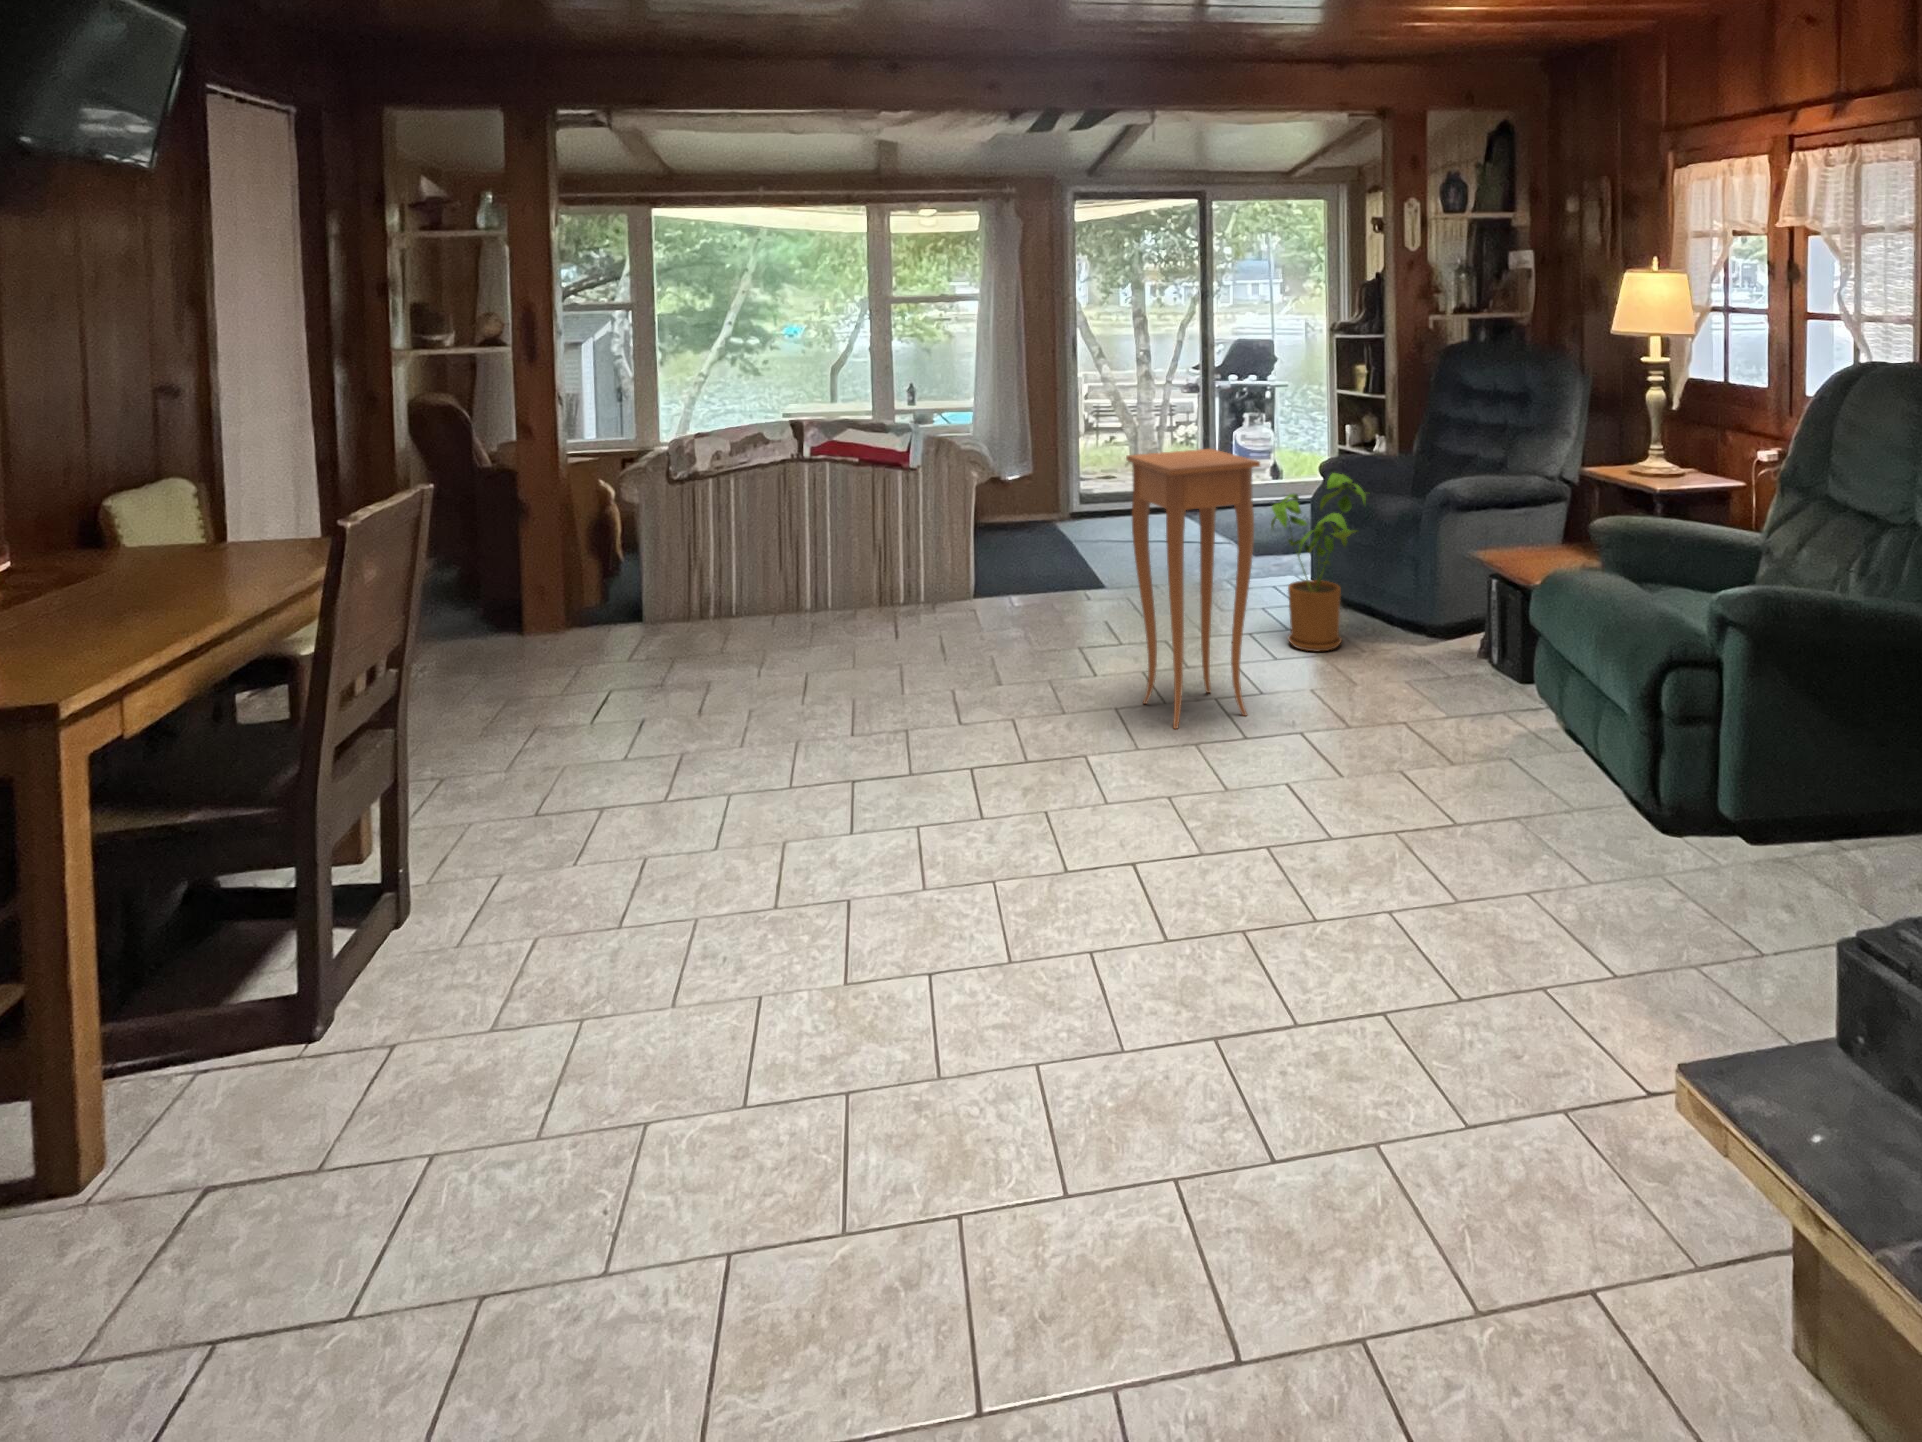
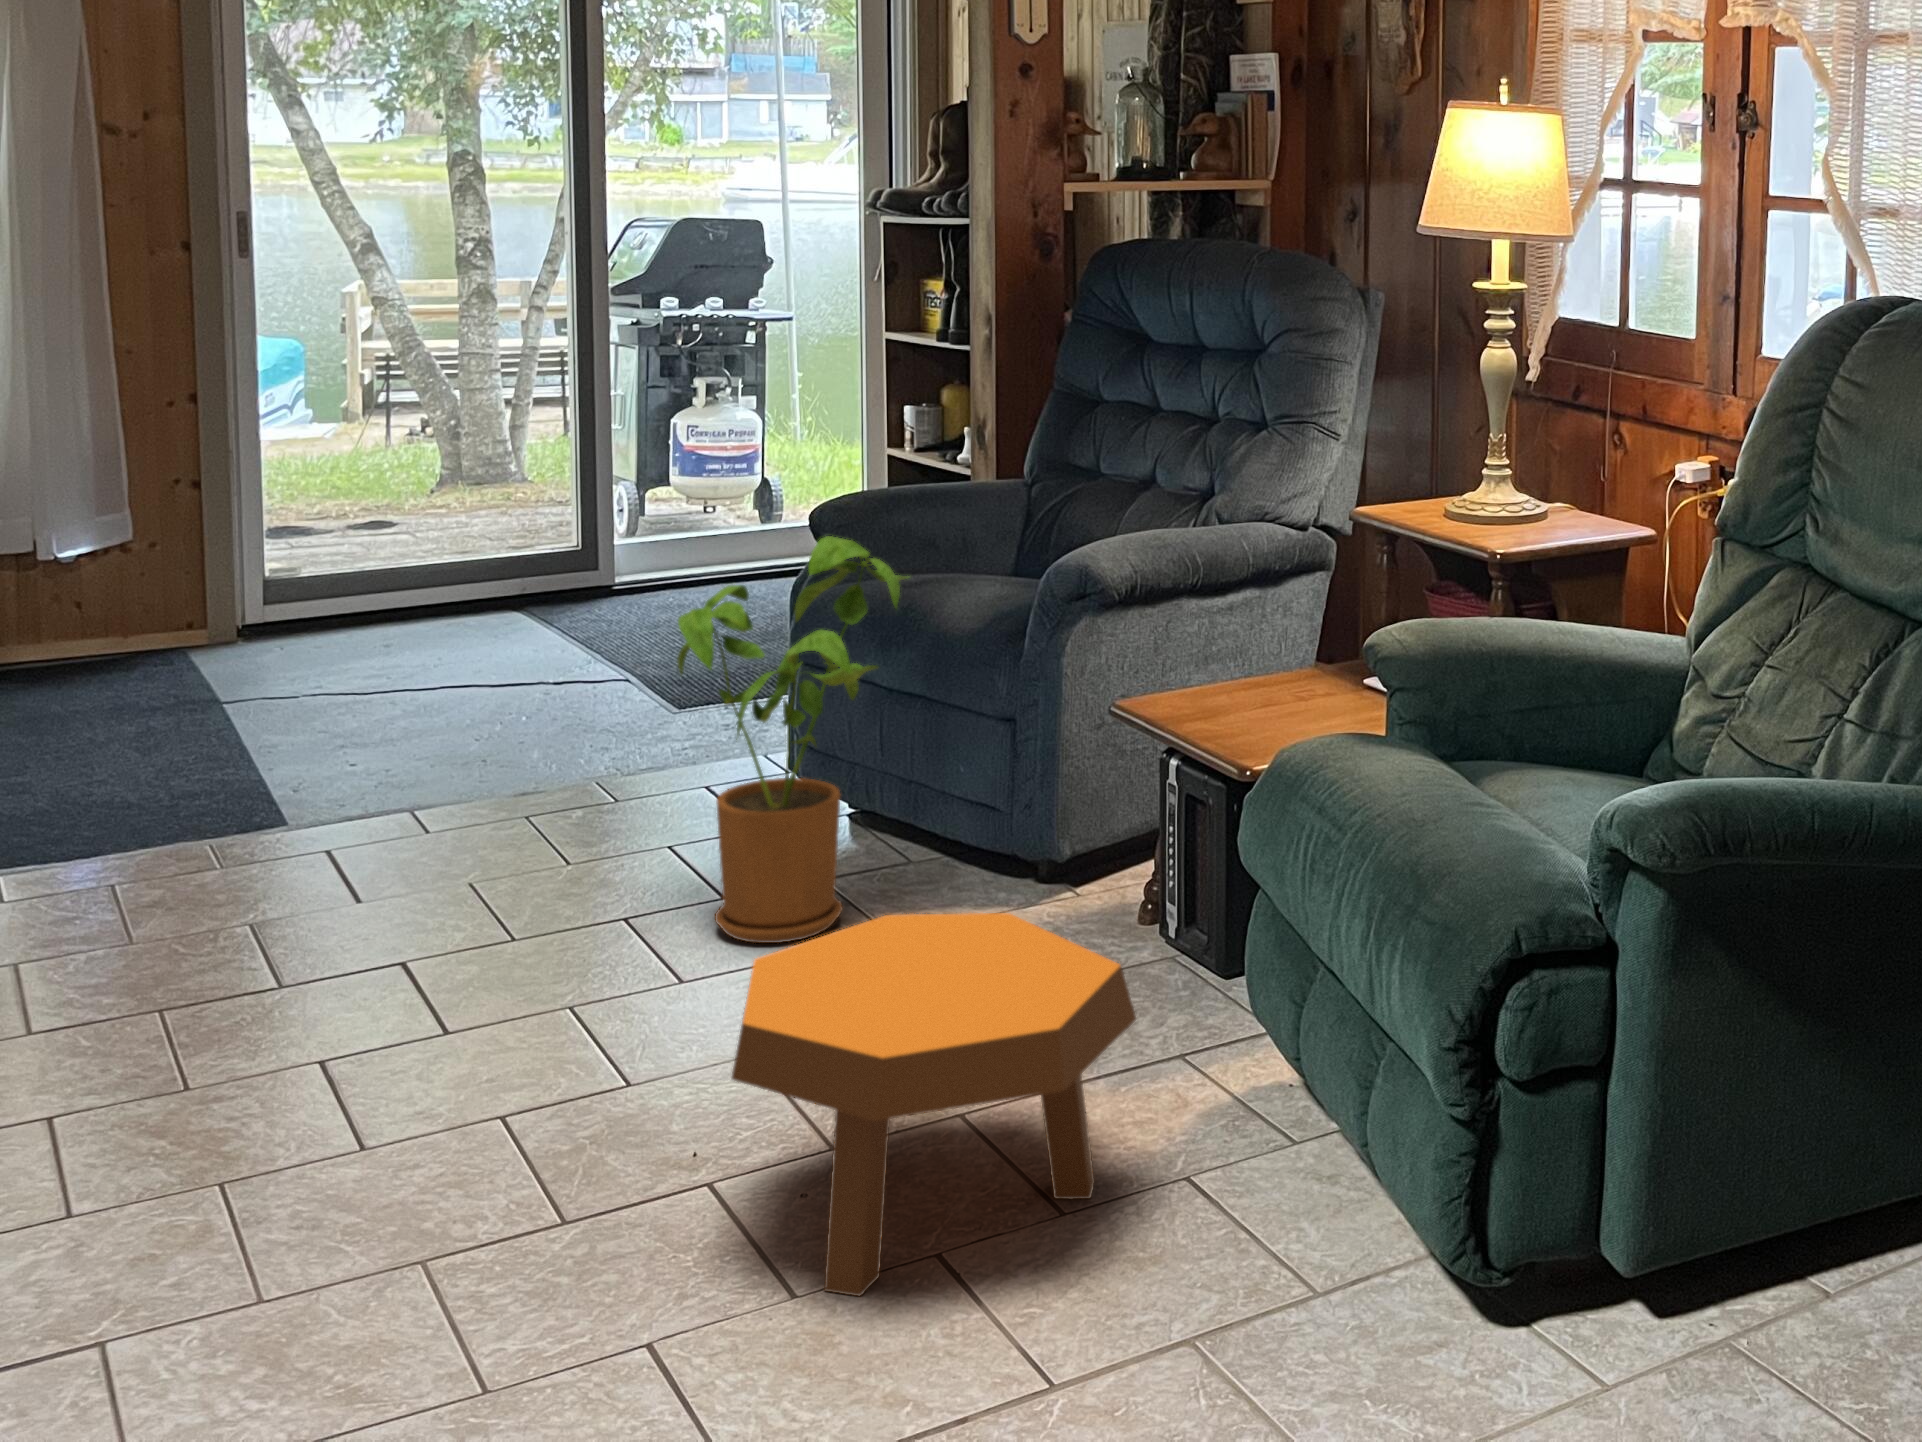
side table: present [1126,449,1260,729] -> none [248,499,610,1213]
footstool: none [1317,631,1488,783] -> present [732,913,1136,1296]

